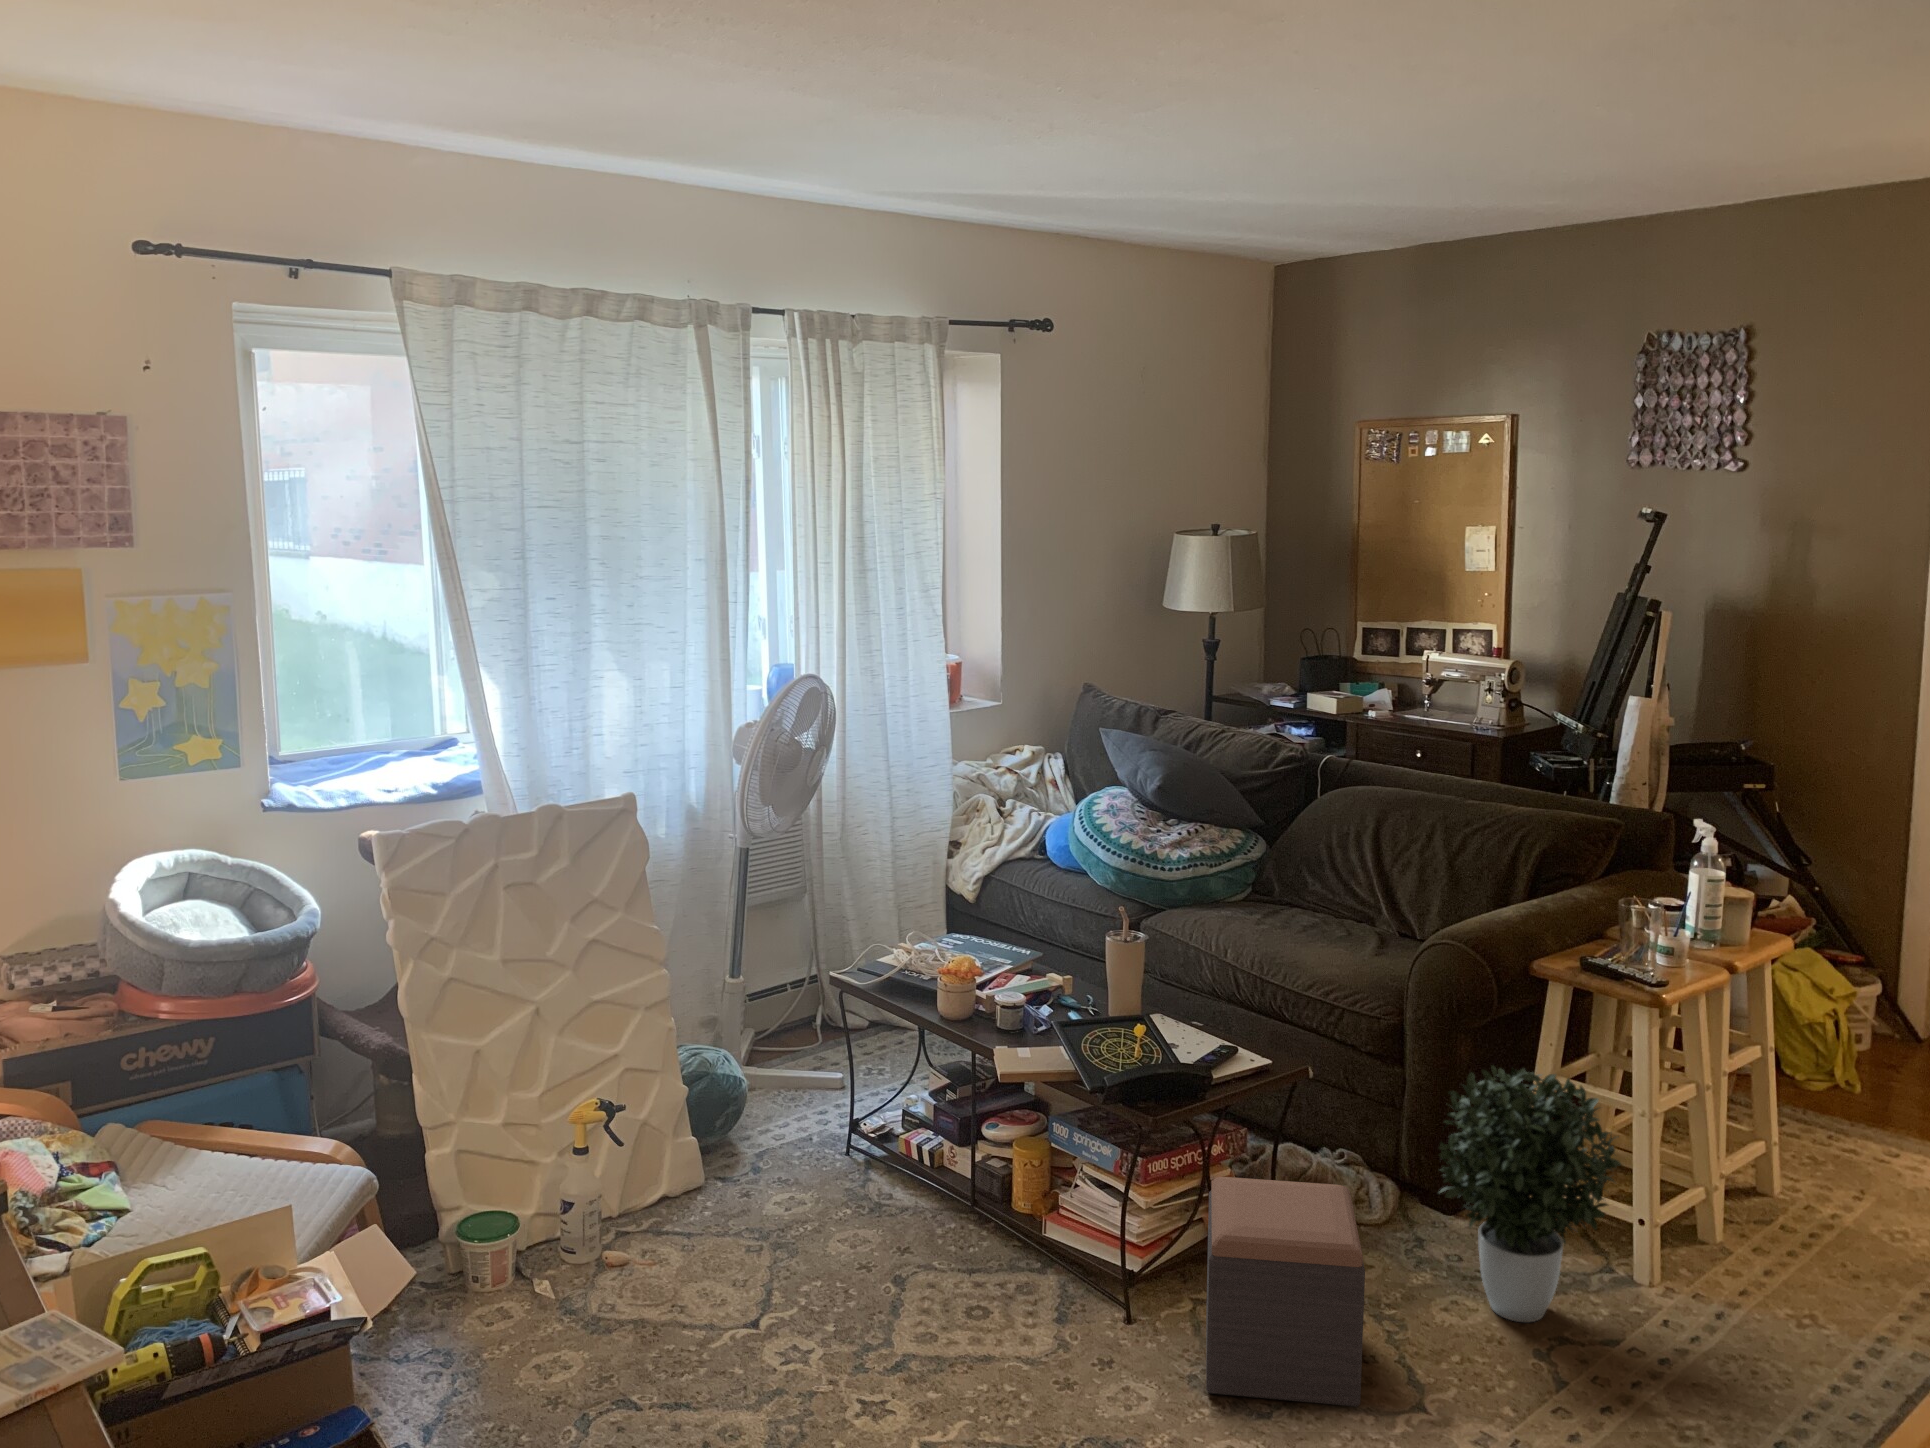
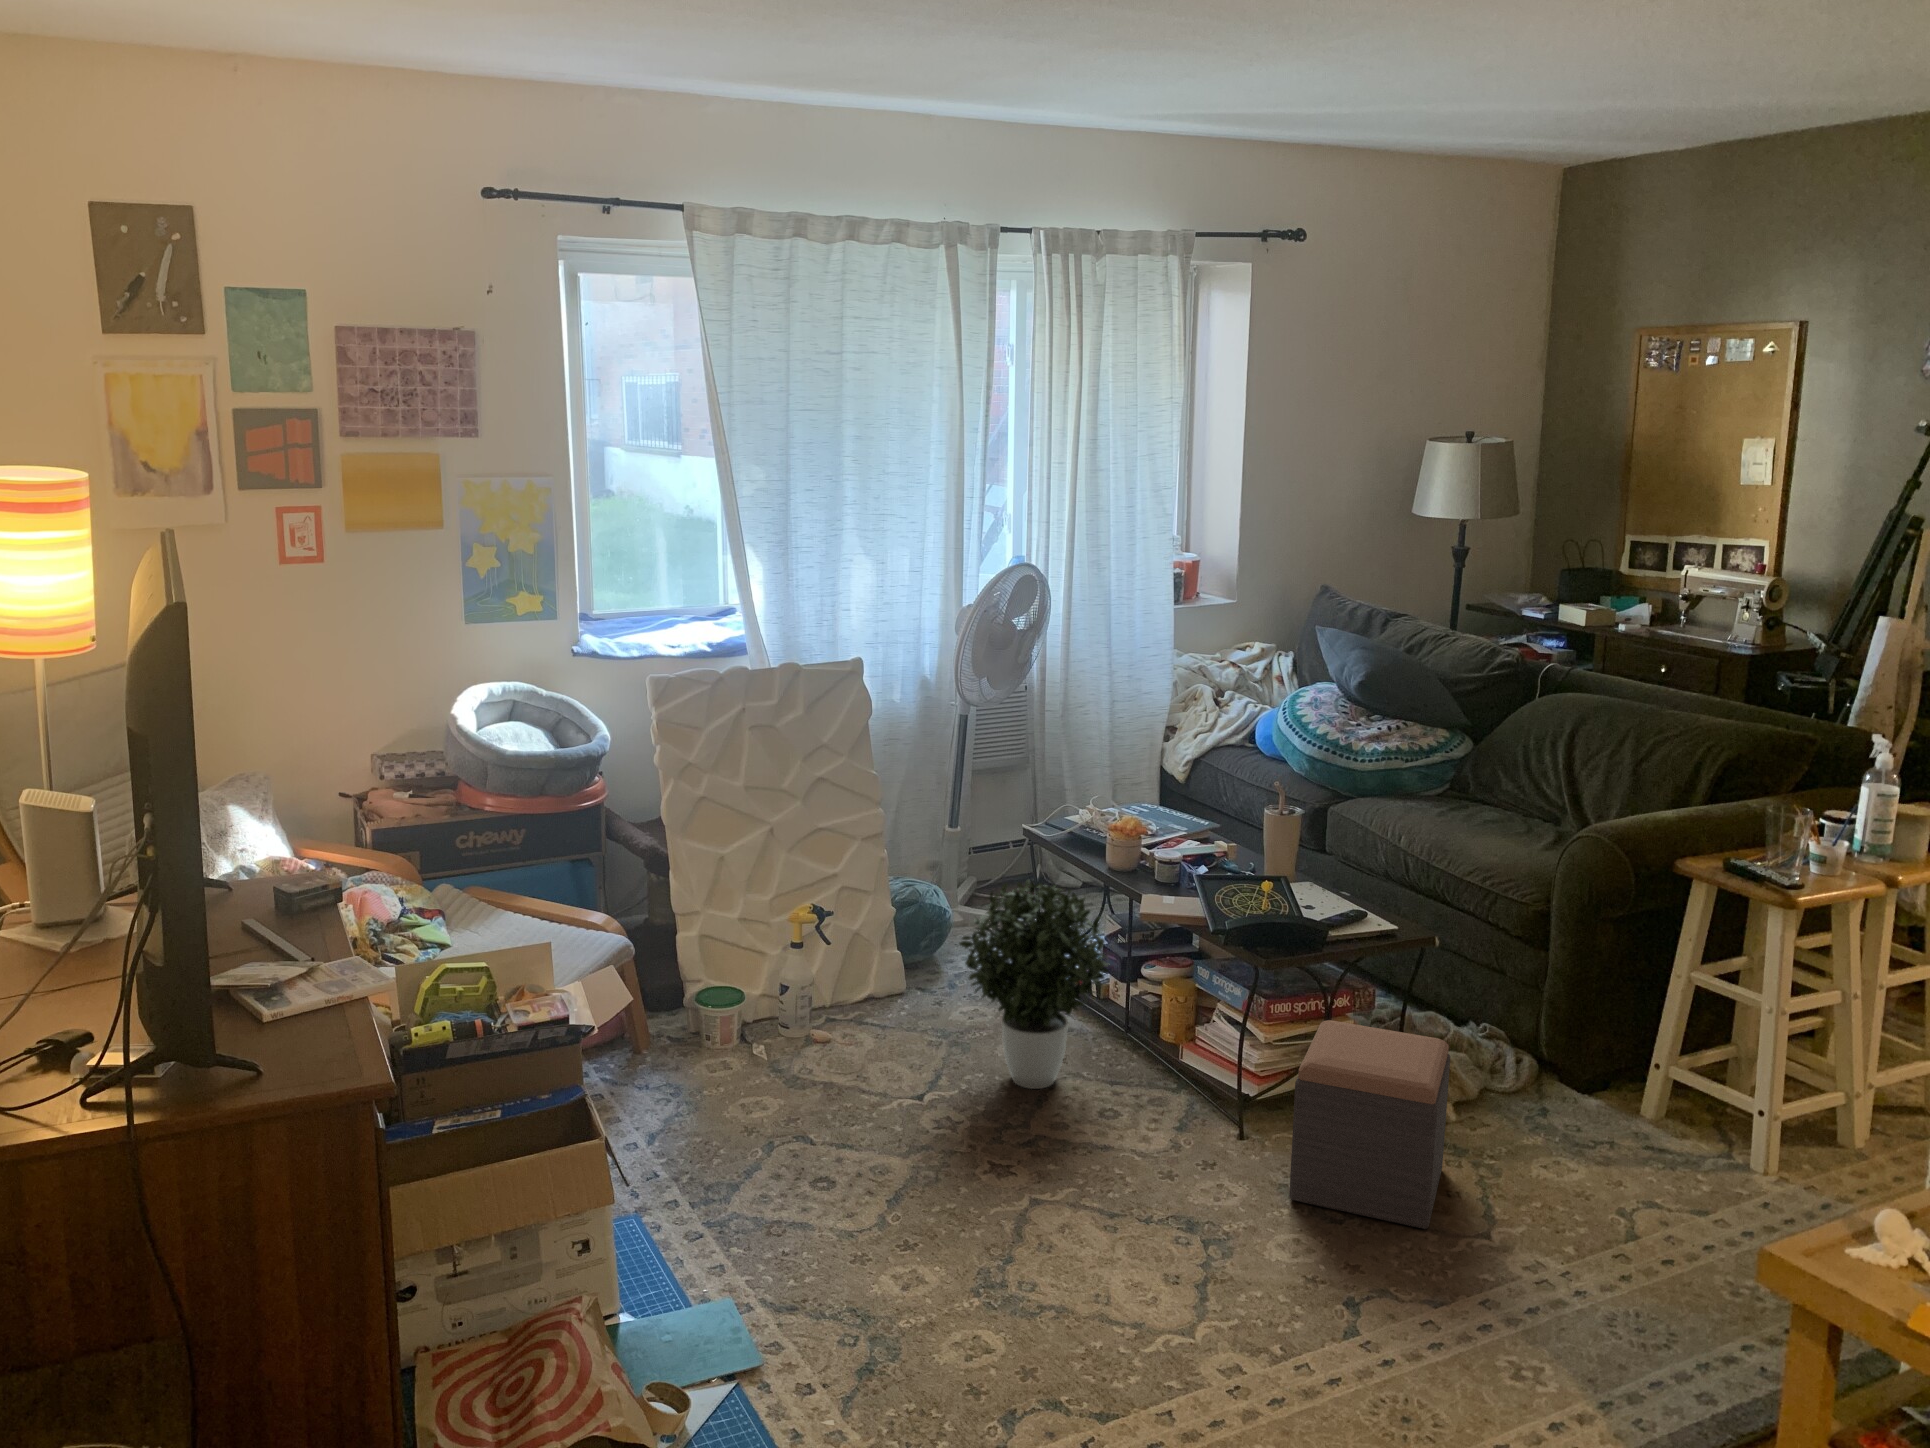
potted plant: present [1439,1066,1621,1322] -> present [959,880,1108,1089]

